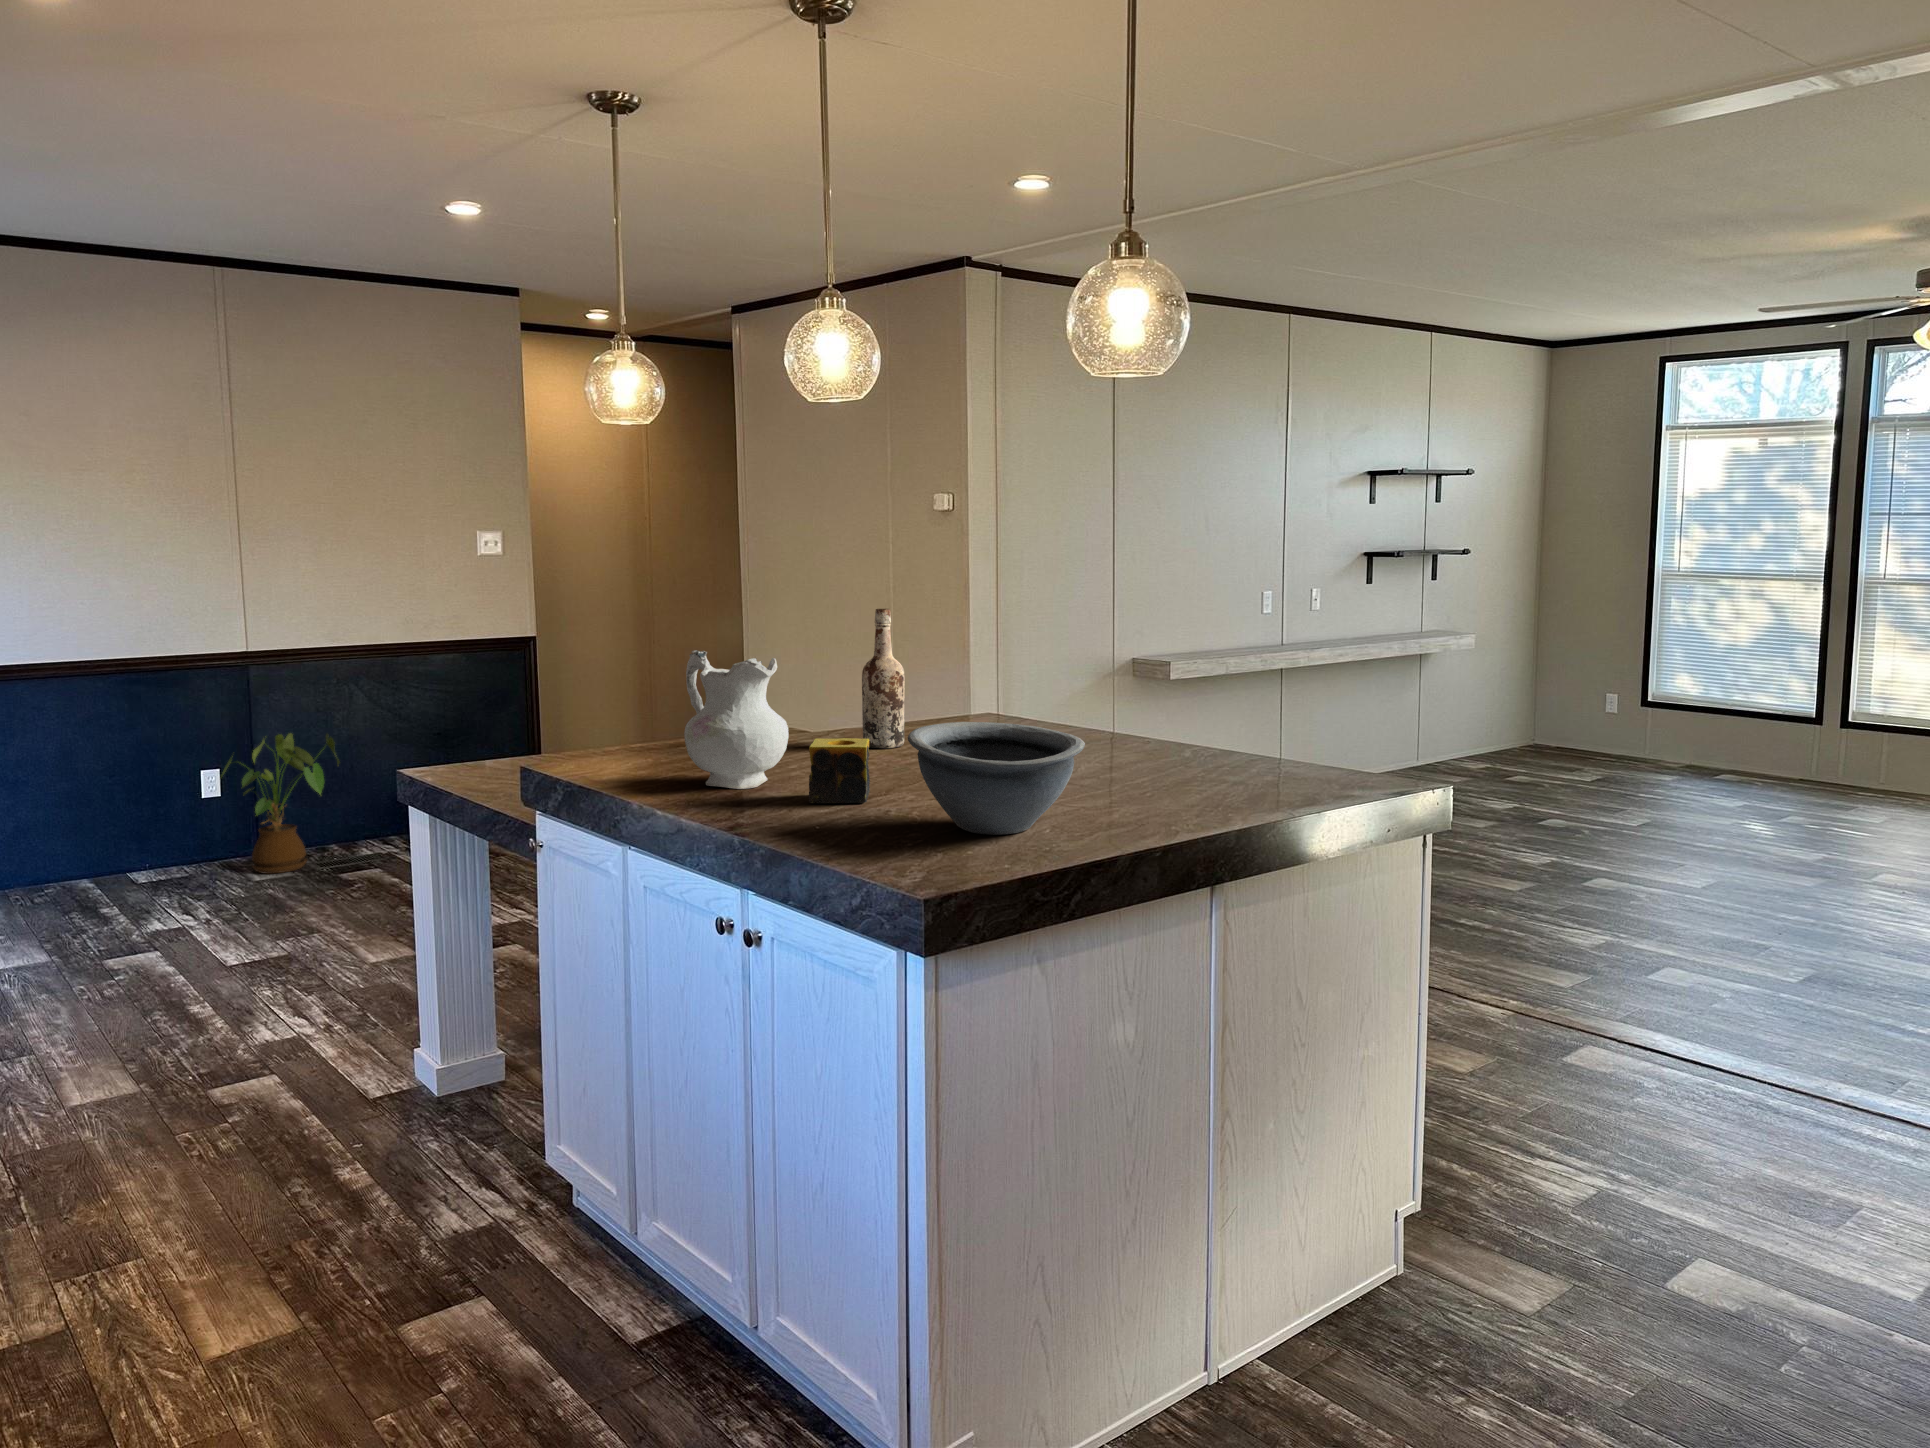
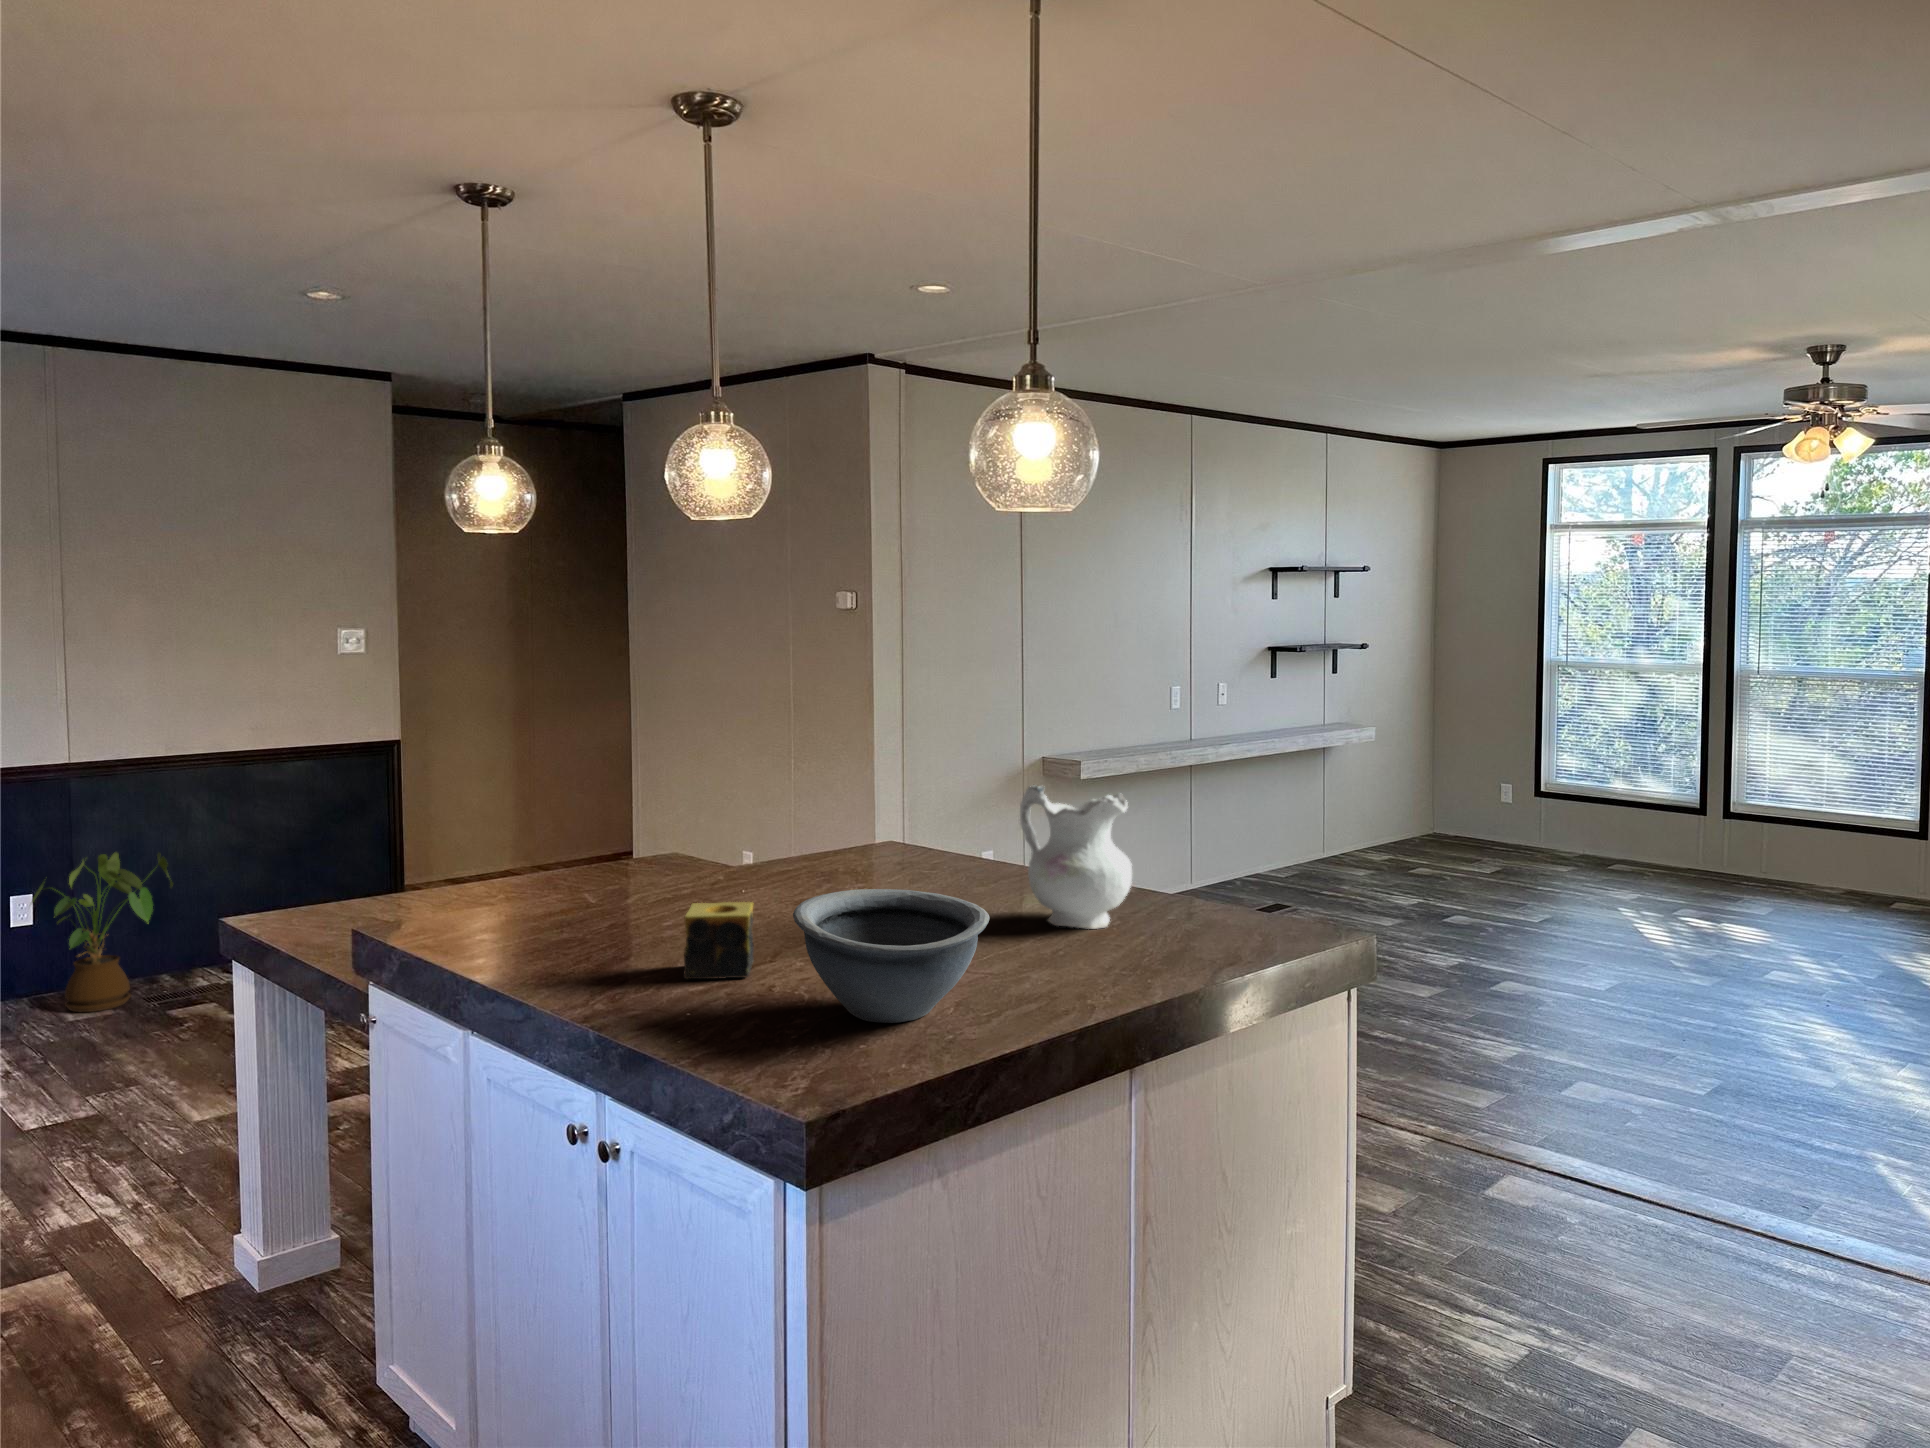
wine bottle: present [862,609,905,748] -> none [750,743,797,895]
ceramic pitcher: present [684,650,788,789] -> present [1020,785,1132,929]

